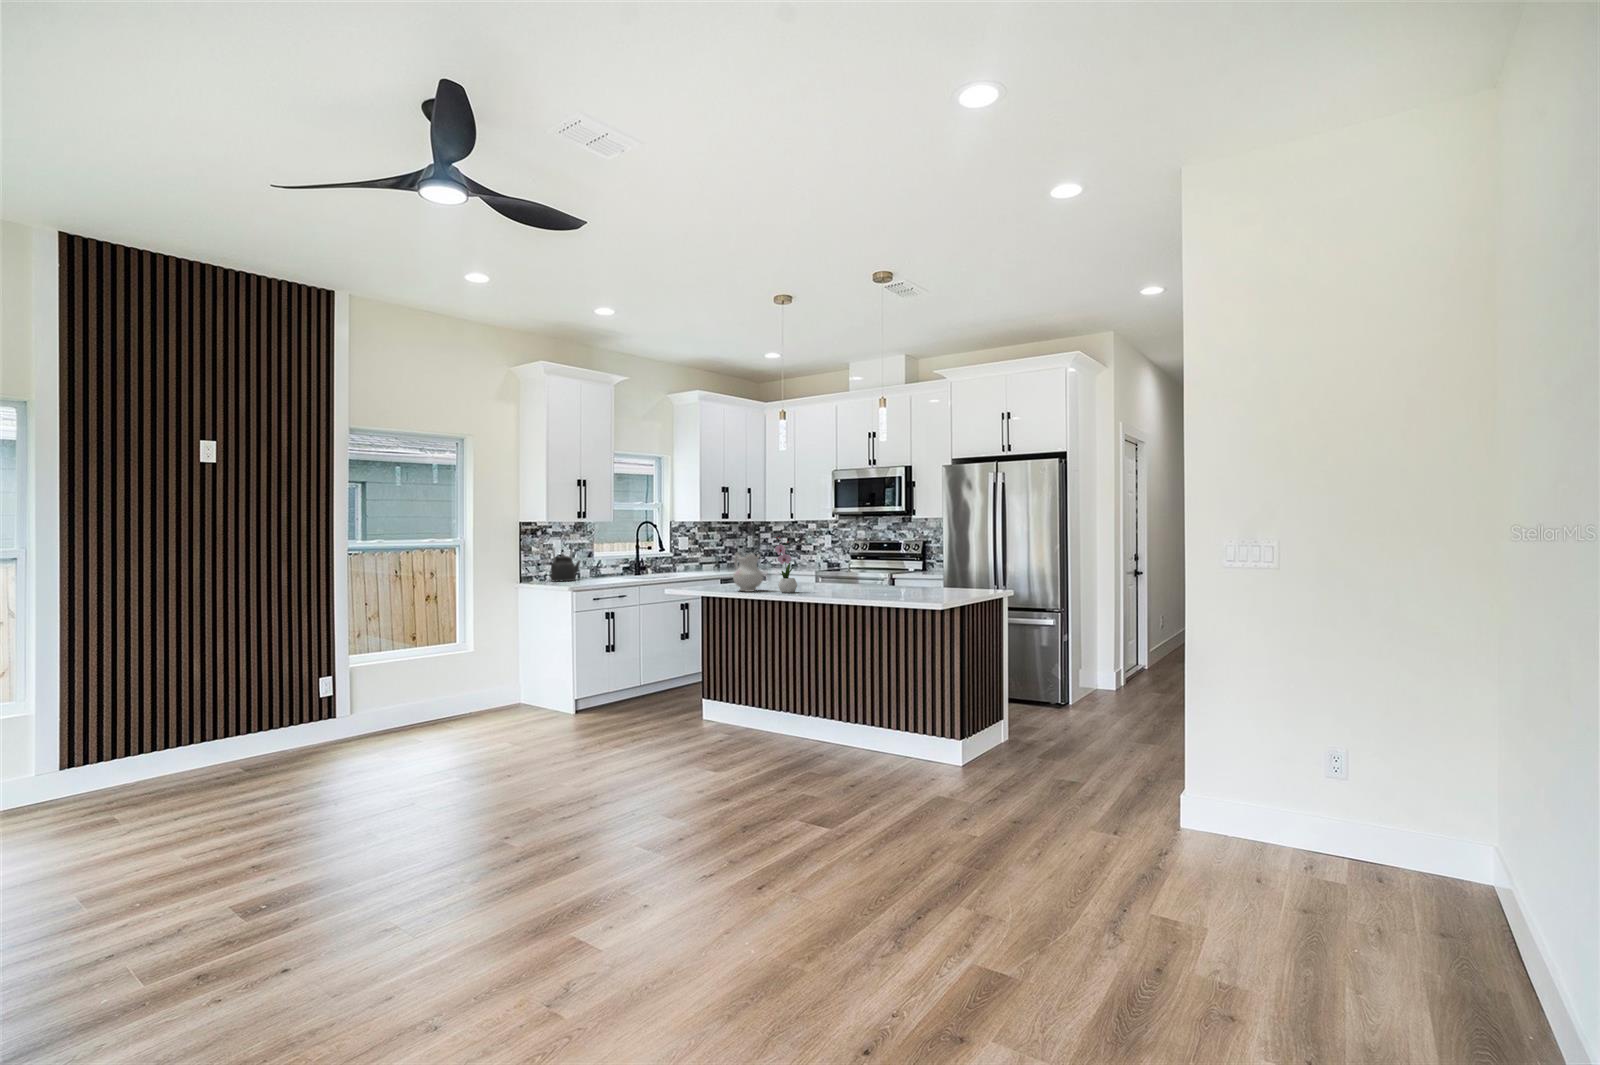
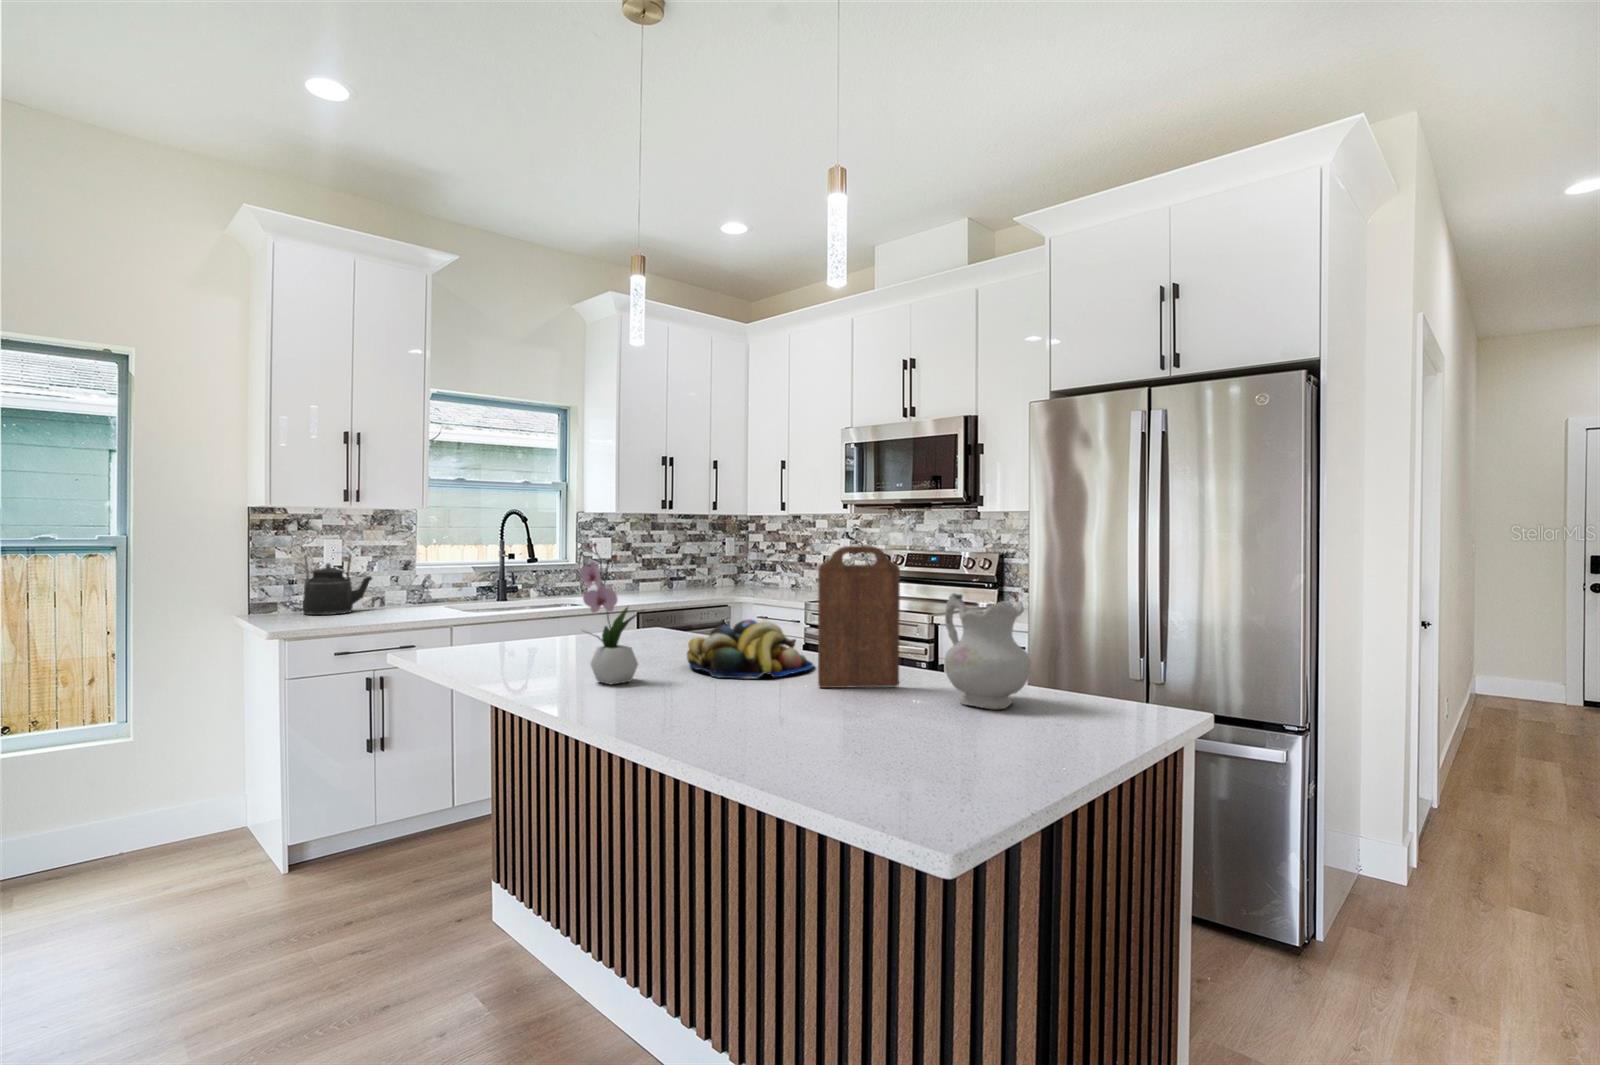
cutting board: none [869,536,900,592] -> present [818,546,900,688]
ceramic pitcher: present [733,552,763,592] -> present [945,593,1031,709]
fruit bowl: none [807,569,860,591] -> present [687,620,813,679]

